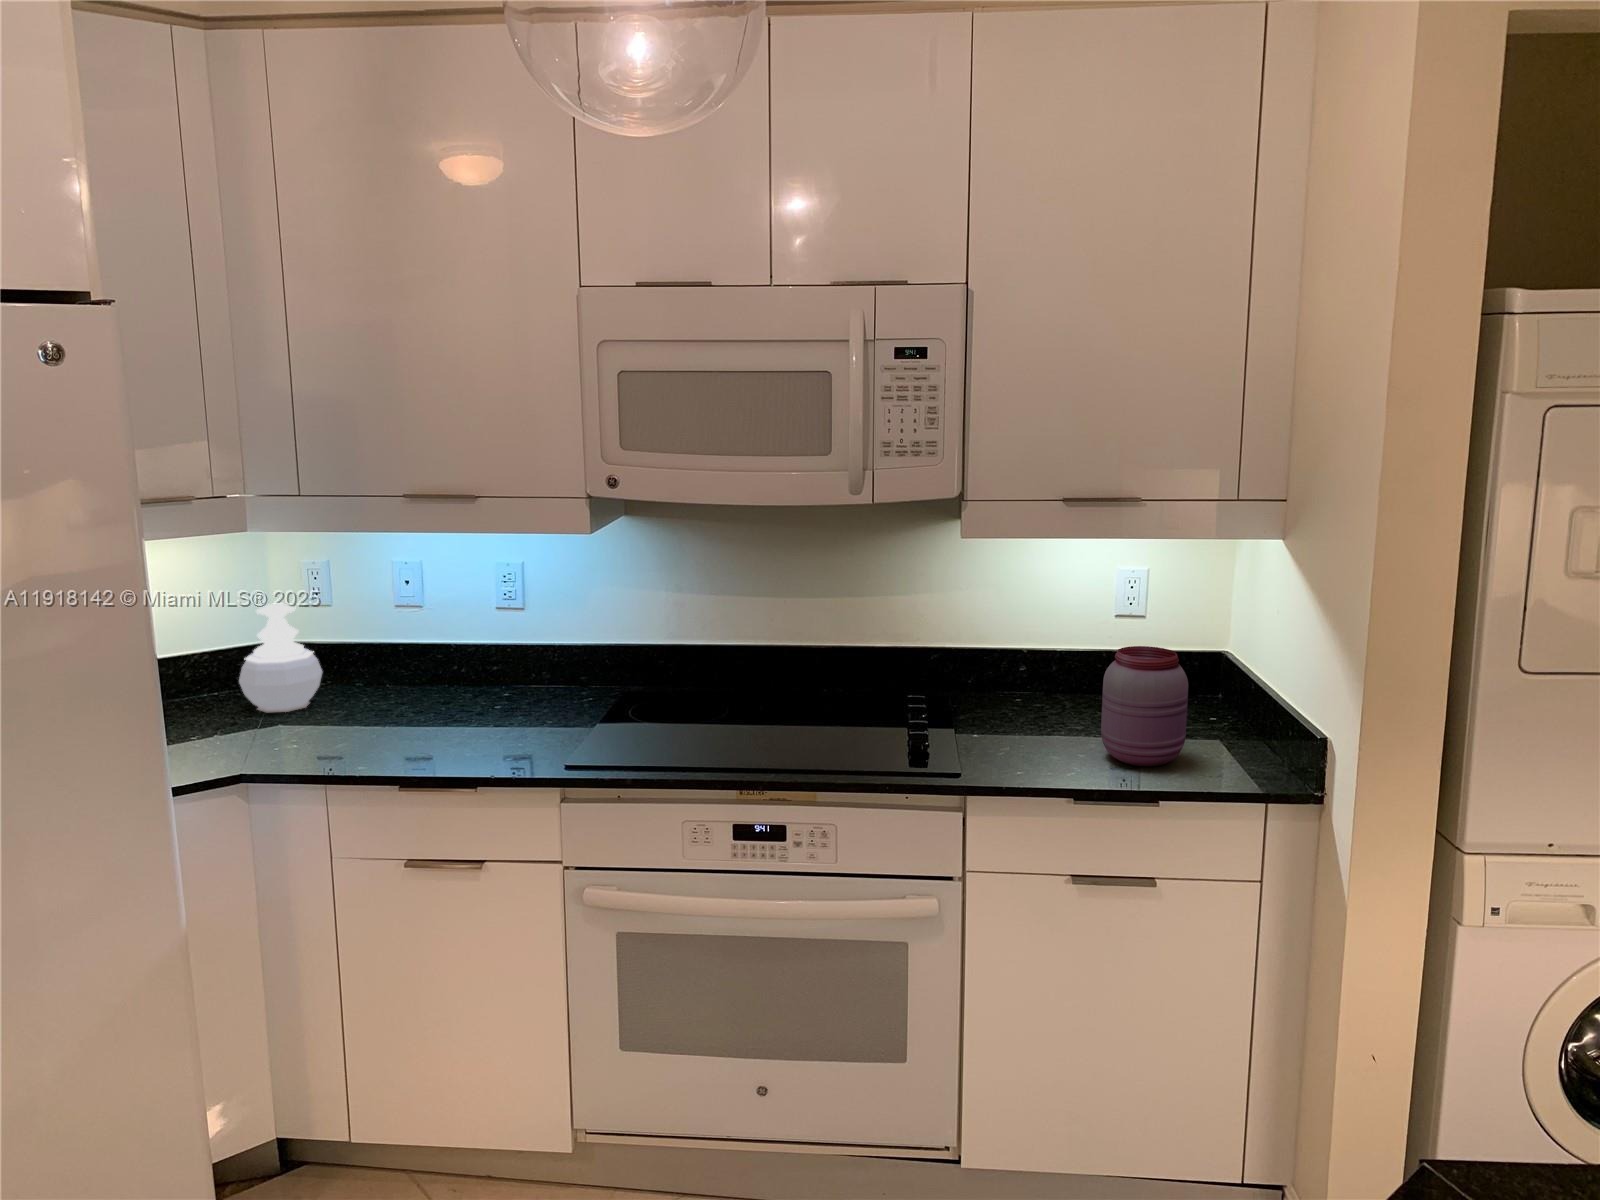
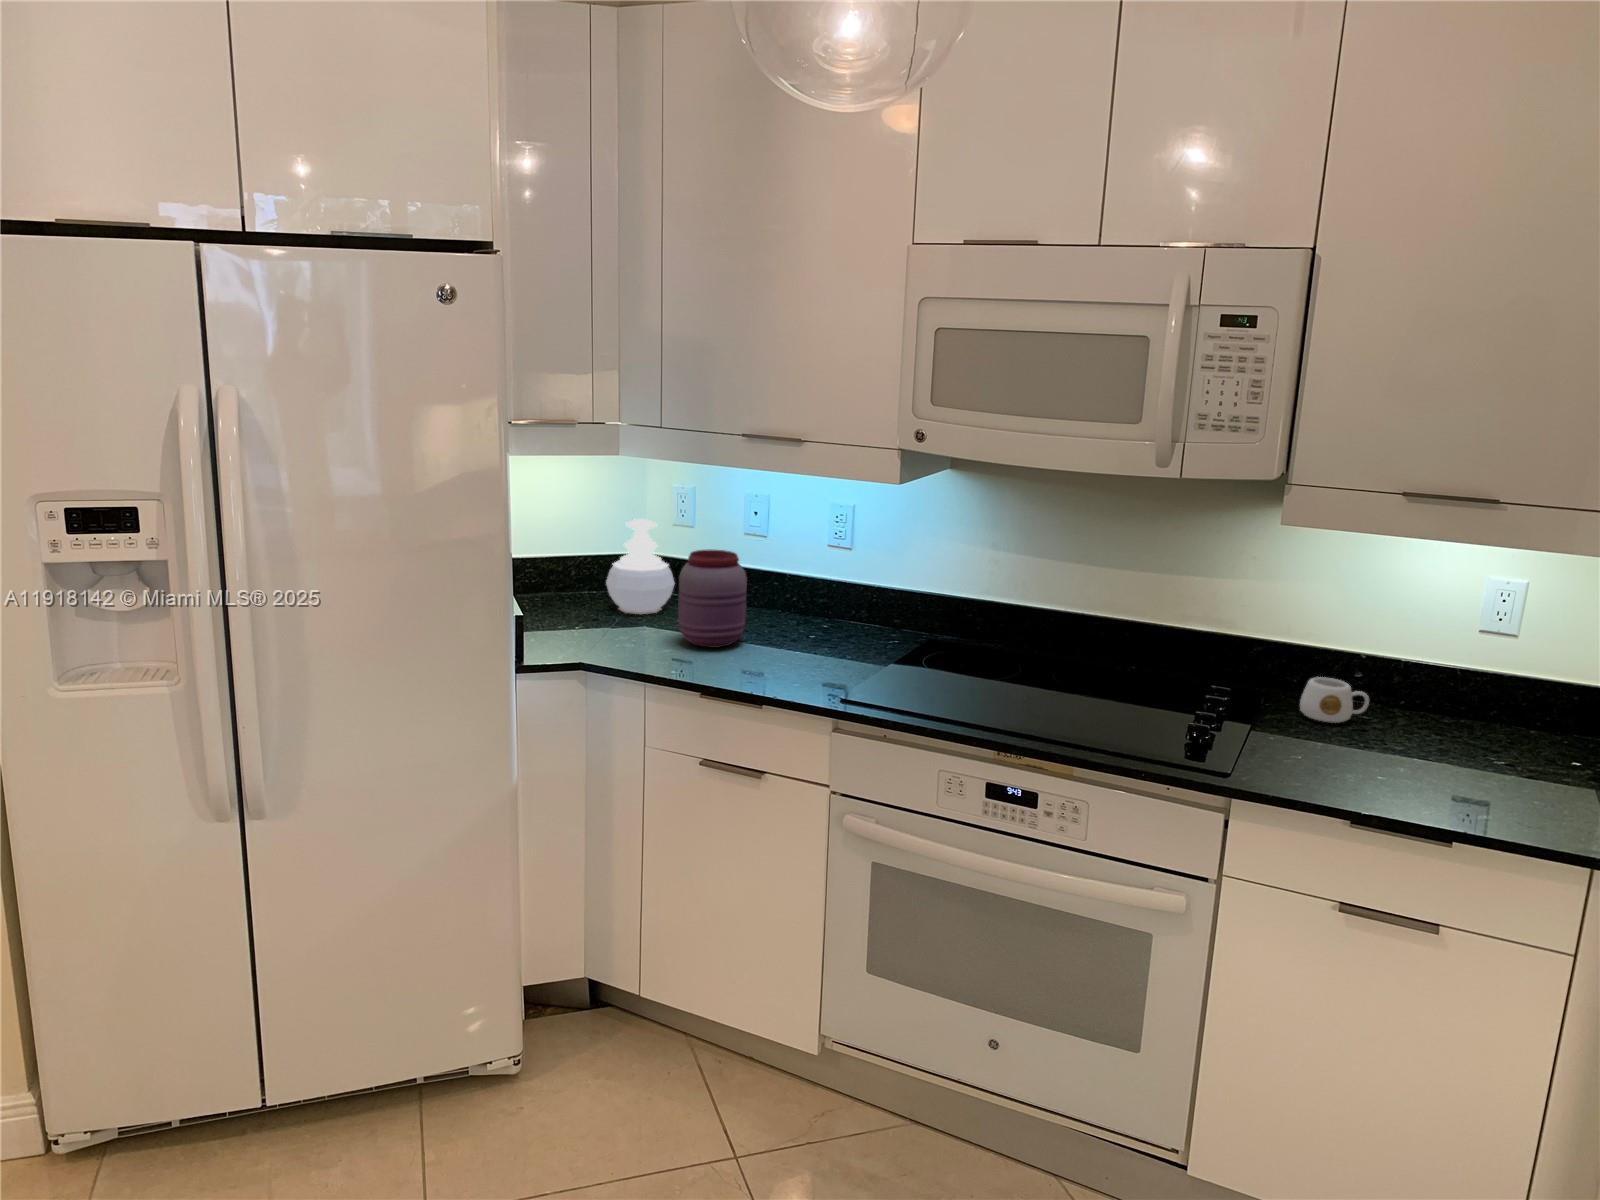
jar: present [1101,646,1188,766] -> present [678,550,747,647]
mug: none [986,675,1043,715] -> present [1300,677,1369,723]

